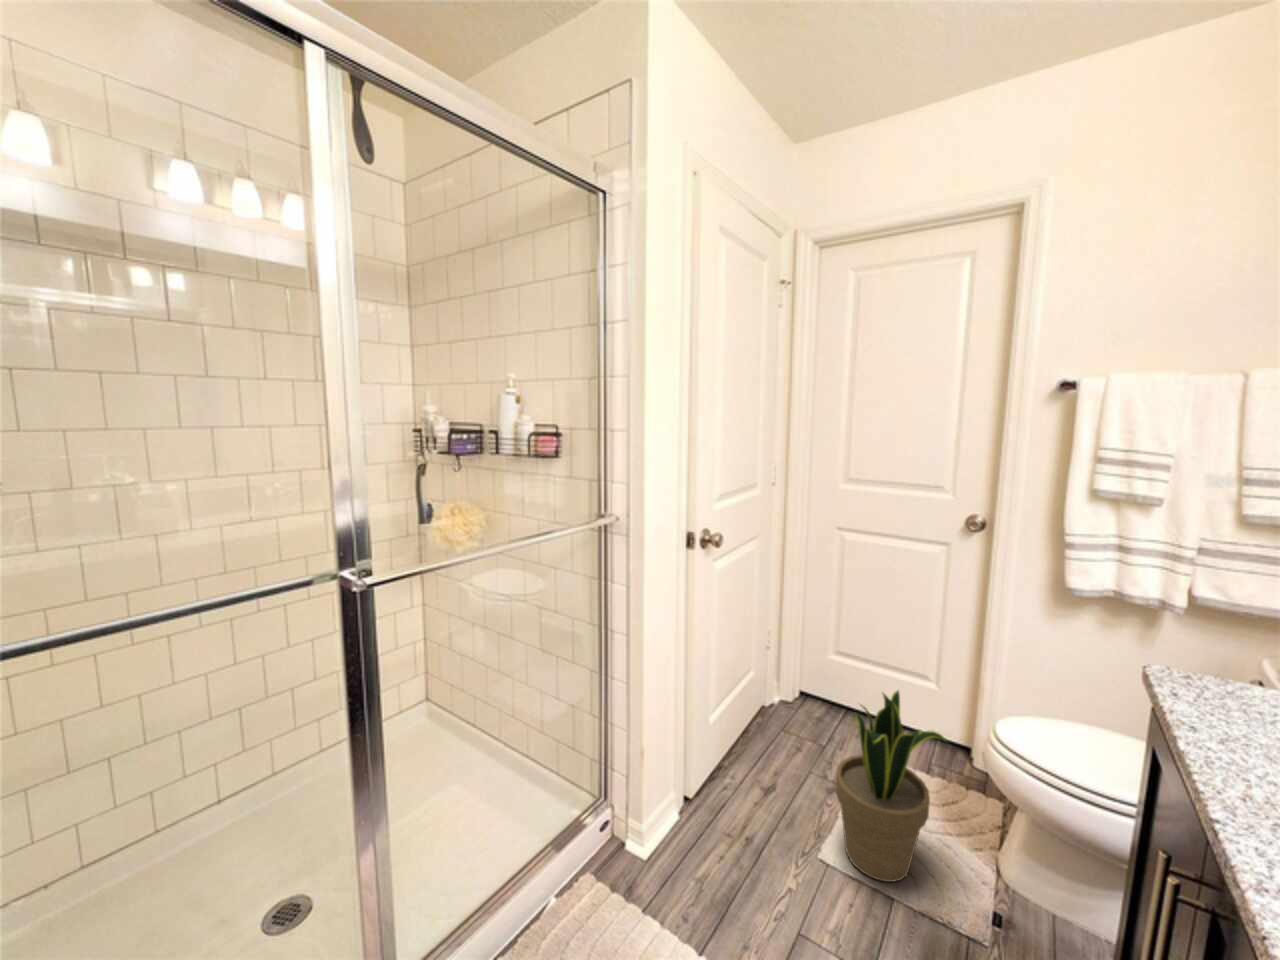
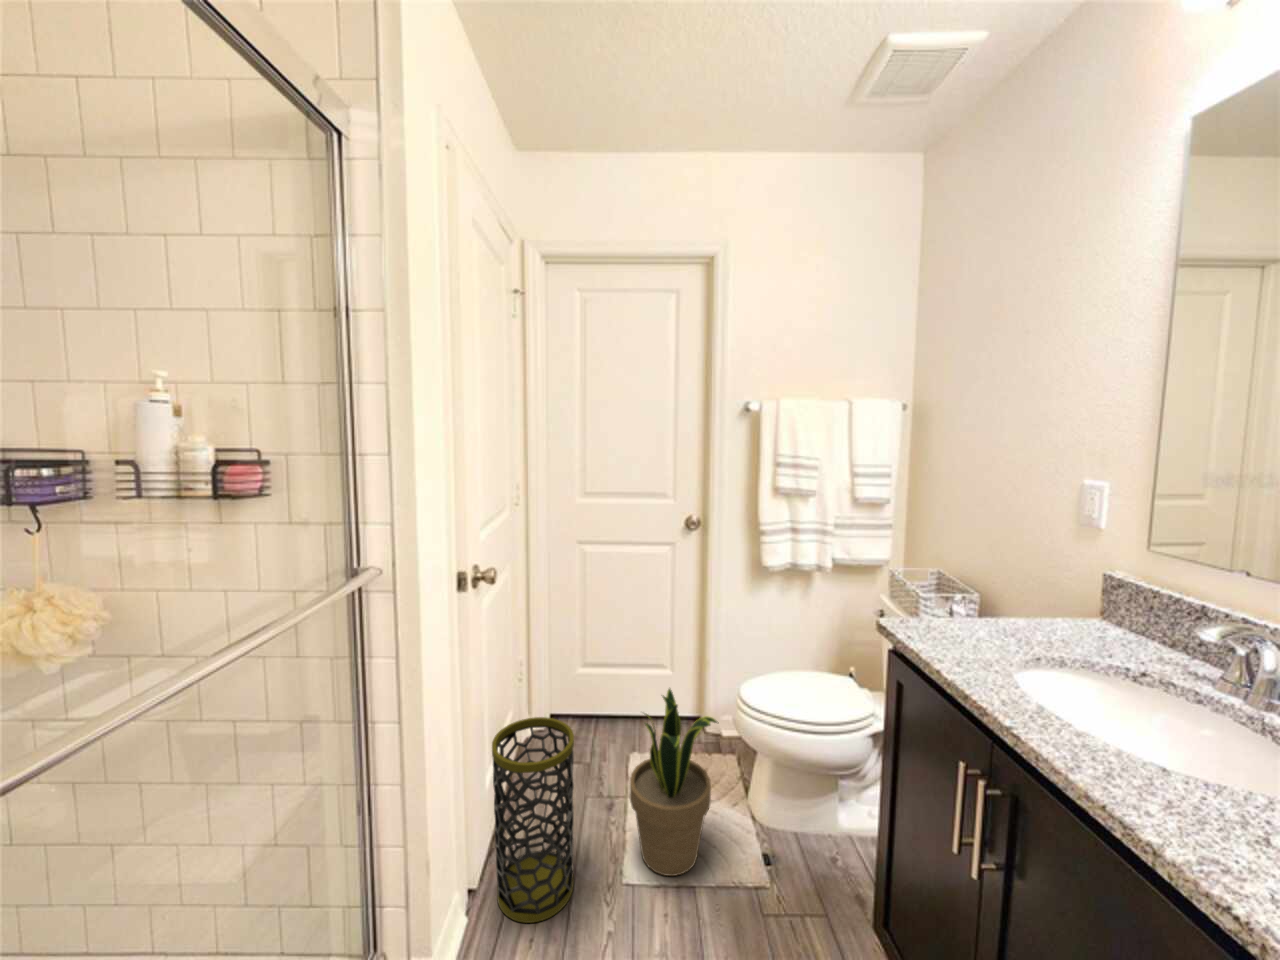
trash can: none [704,673,779,851] -> present [492,717,574,923]

